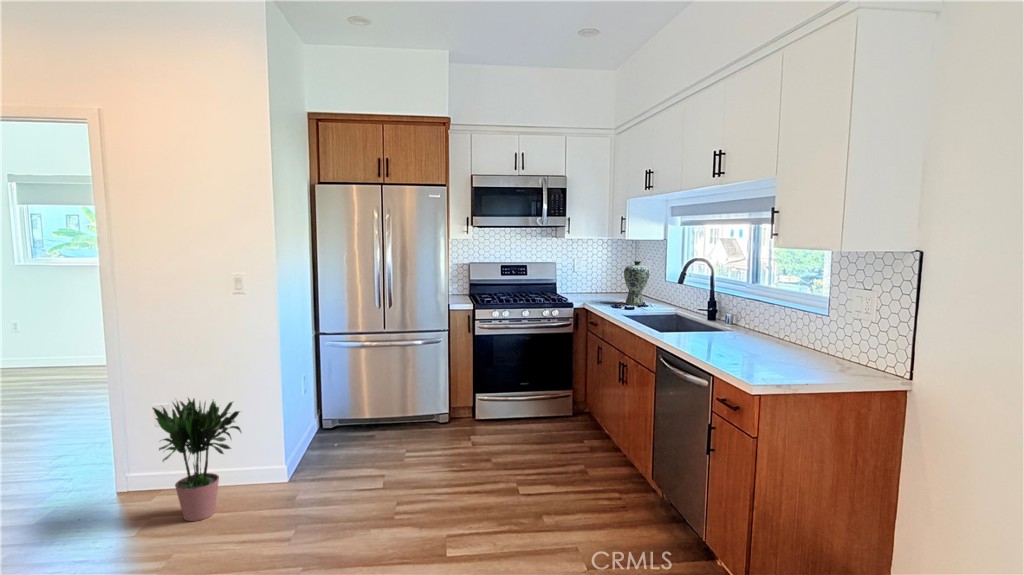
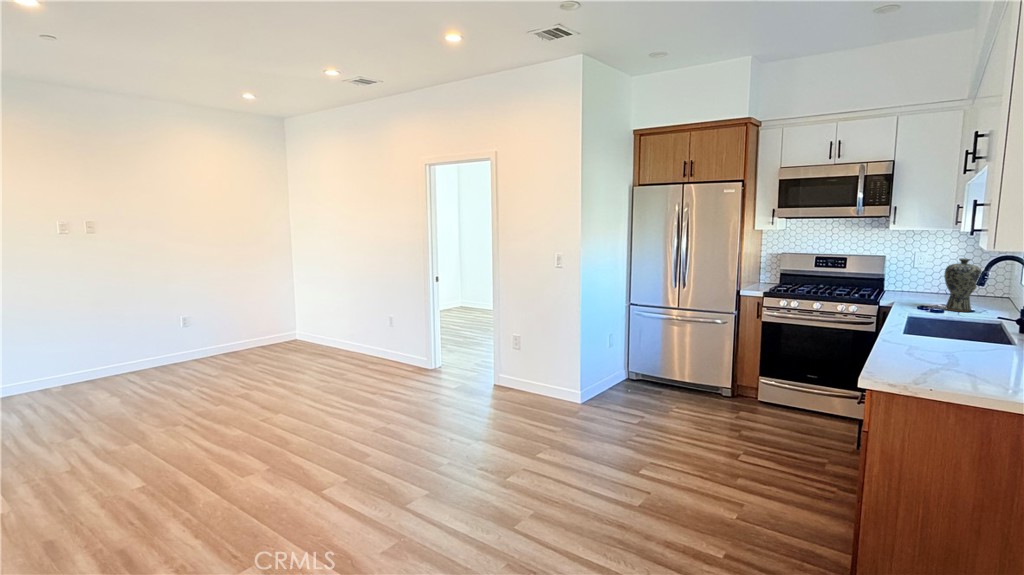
potted plant: present [152,398,241,521] -> none [505,328,556,408]

